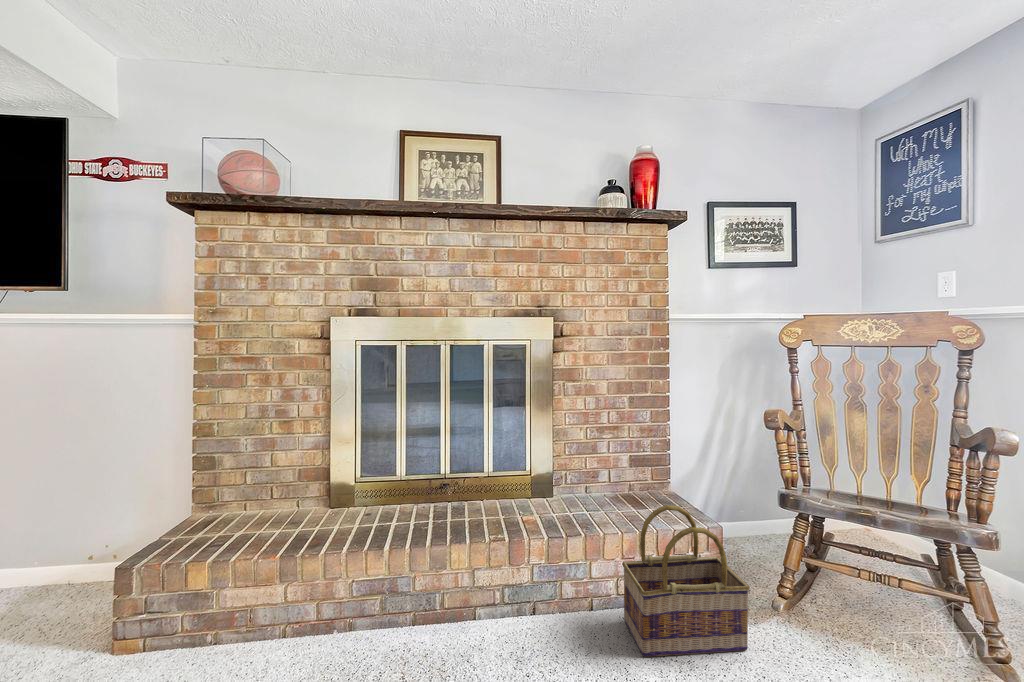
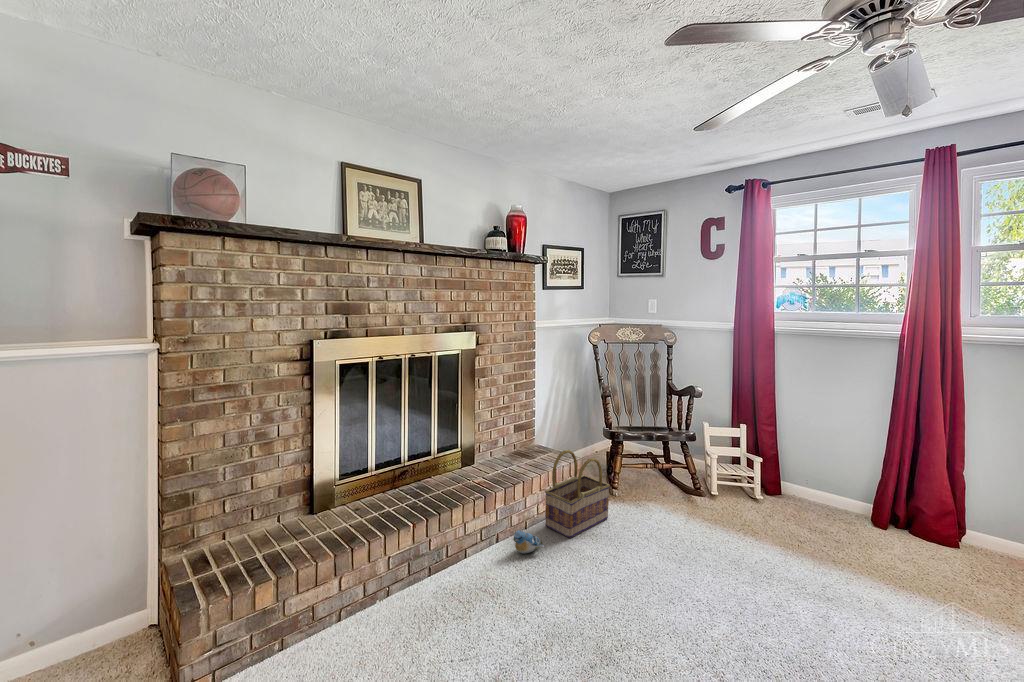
plush toy: none [532,609,587,653] -> present [513,530,545,553]

